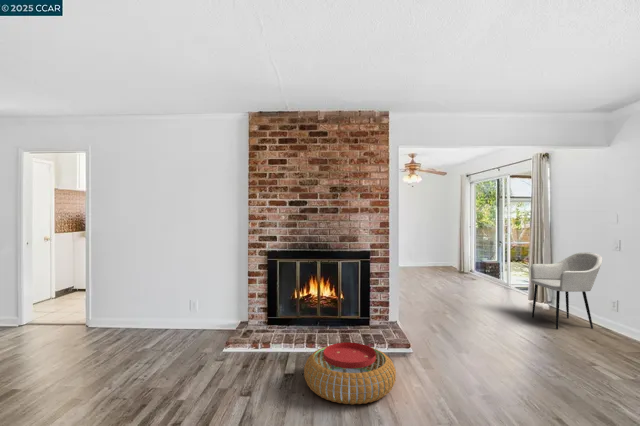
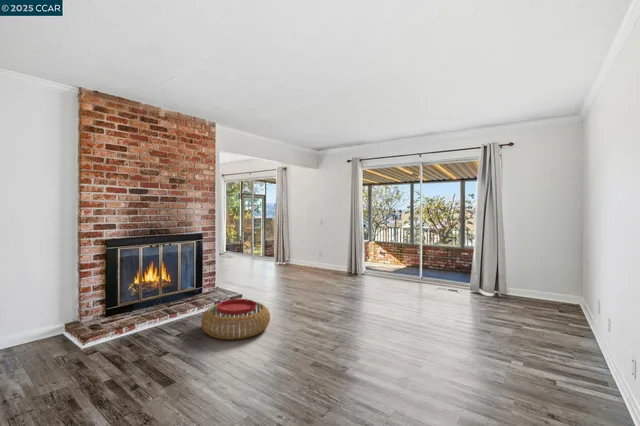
armchair: present [531,252,602,329] -> none [283,228,319,274]

